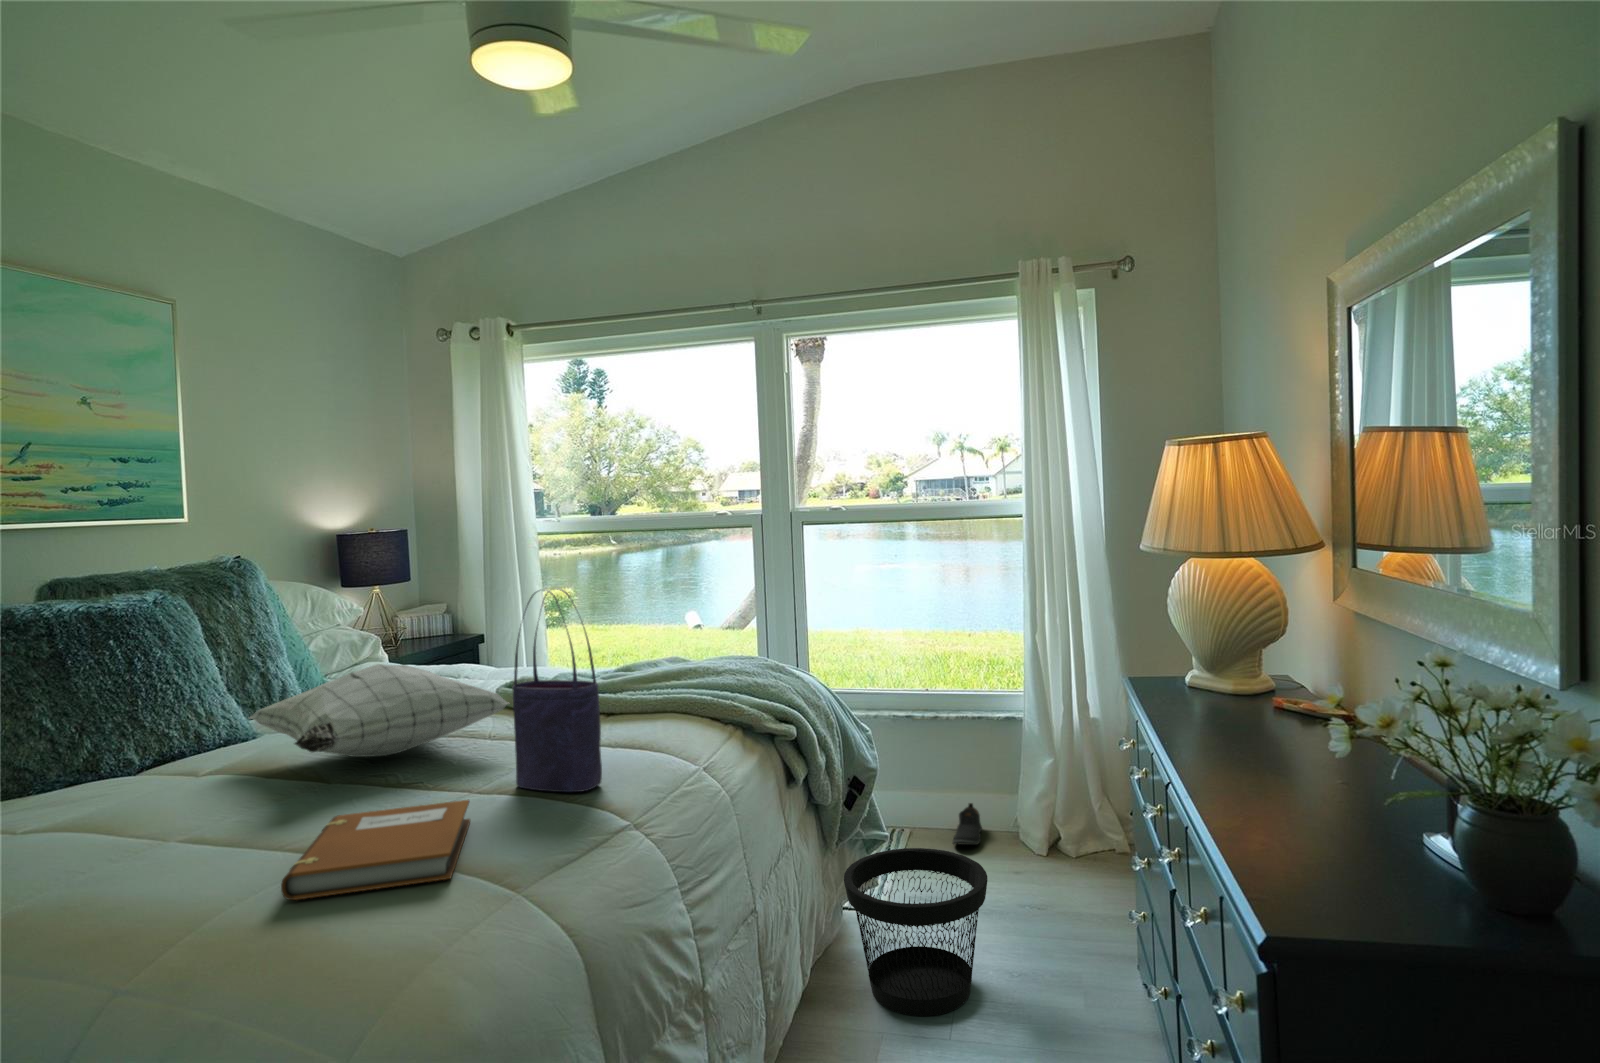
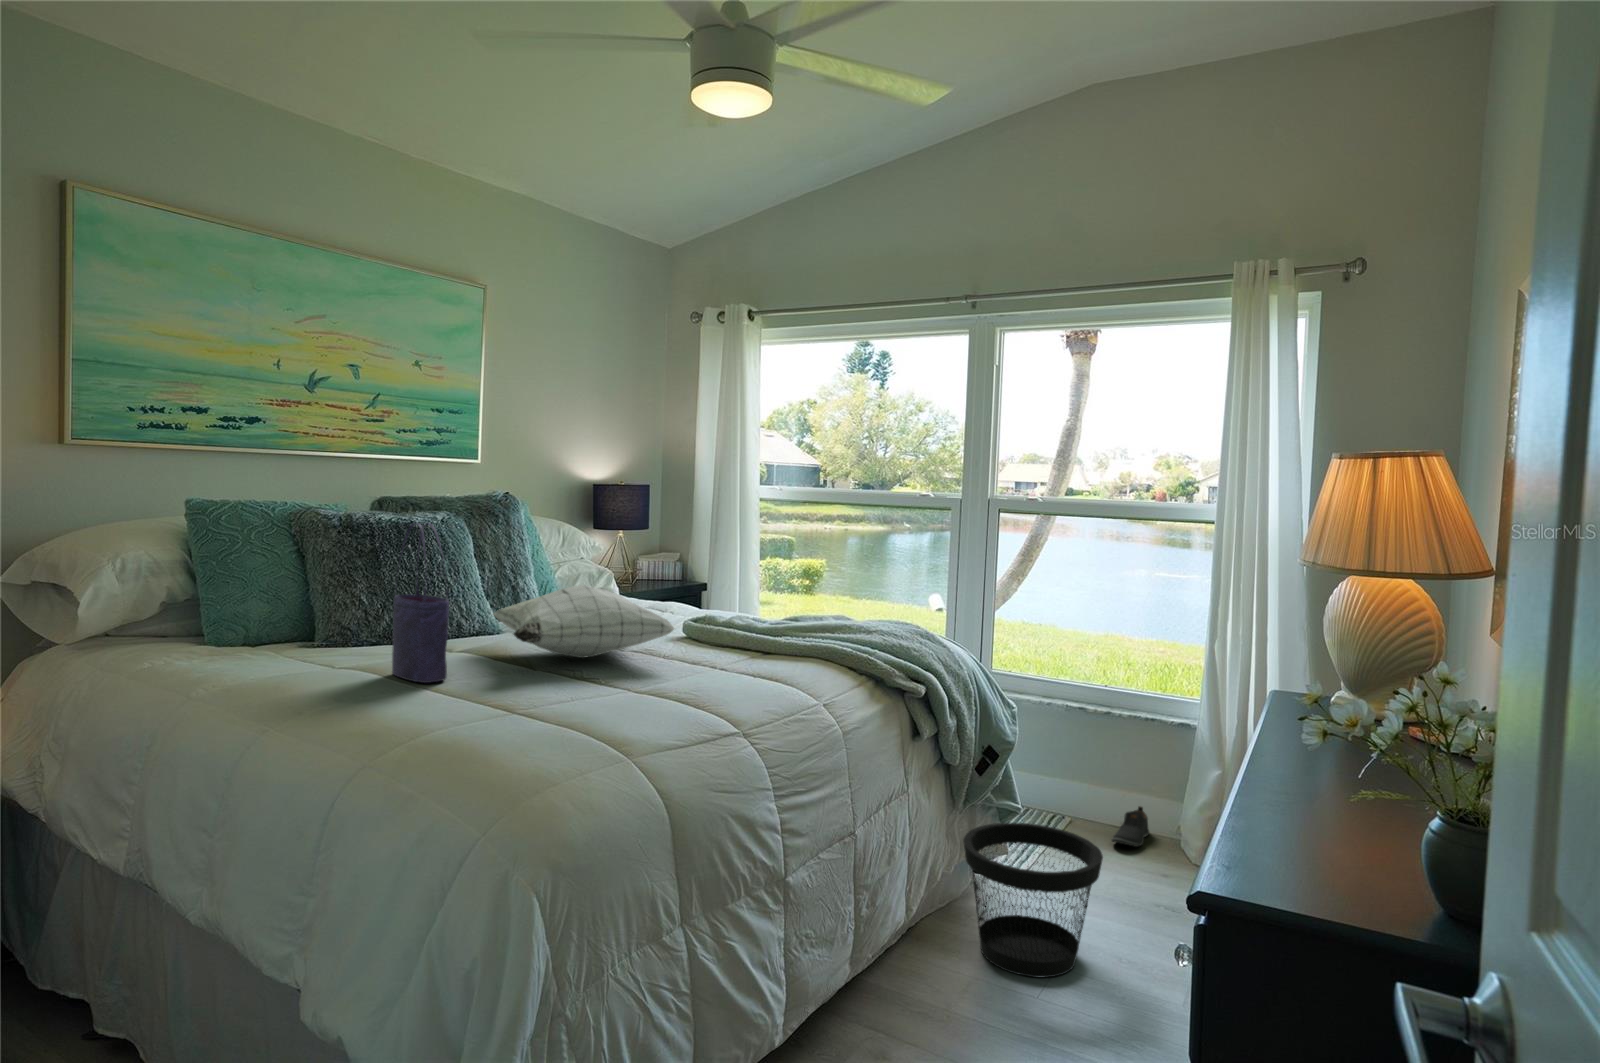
tote bag: present [512,588,602,792] -> present [392,523,449,683]
notebook: present [281,800,470,900] -> none [478,687,620,738]

